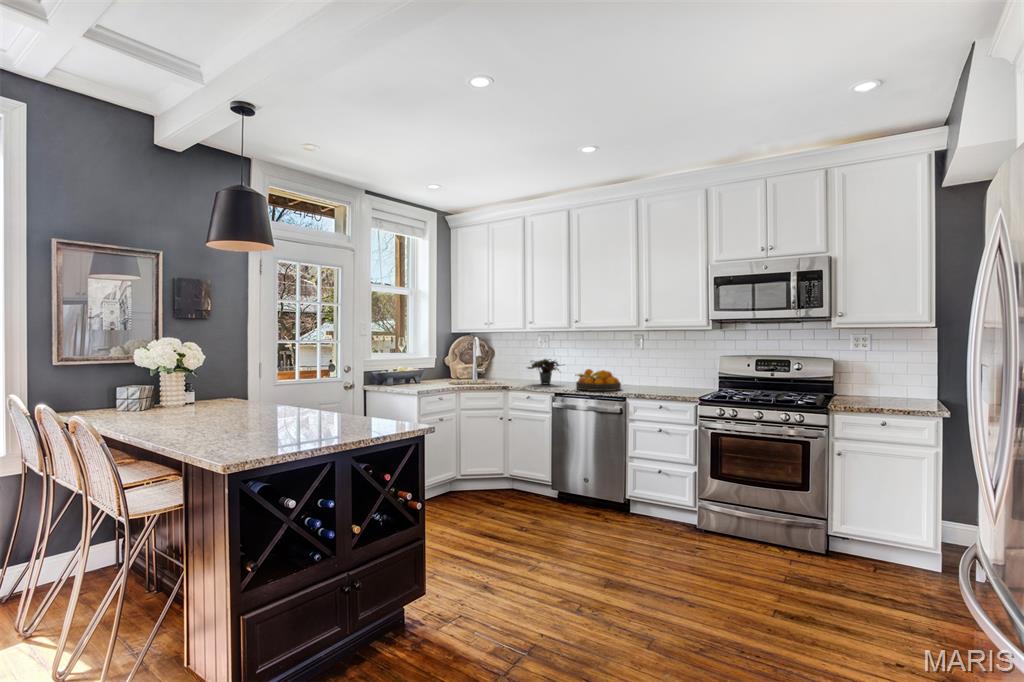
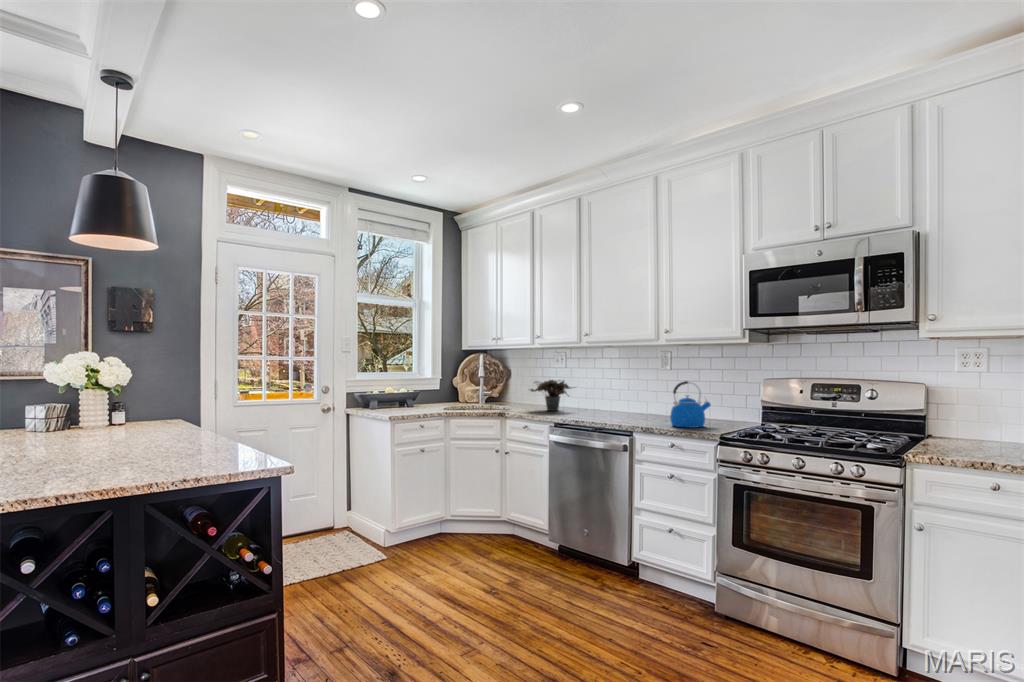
kettle: none [655,358,684,393] -> present [670,381,711,428]
fruit bowl: present [576,369,621,391] -> none [576,393,634,421]

